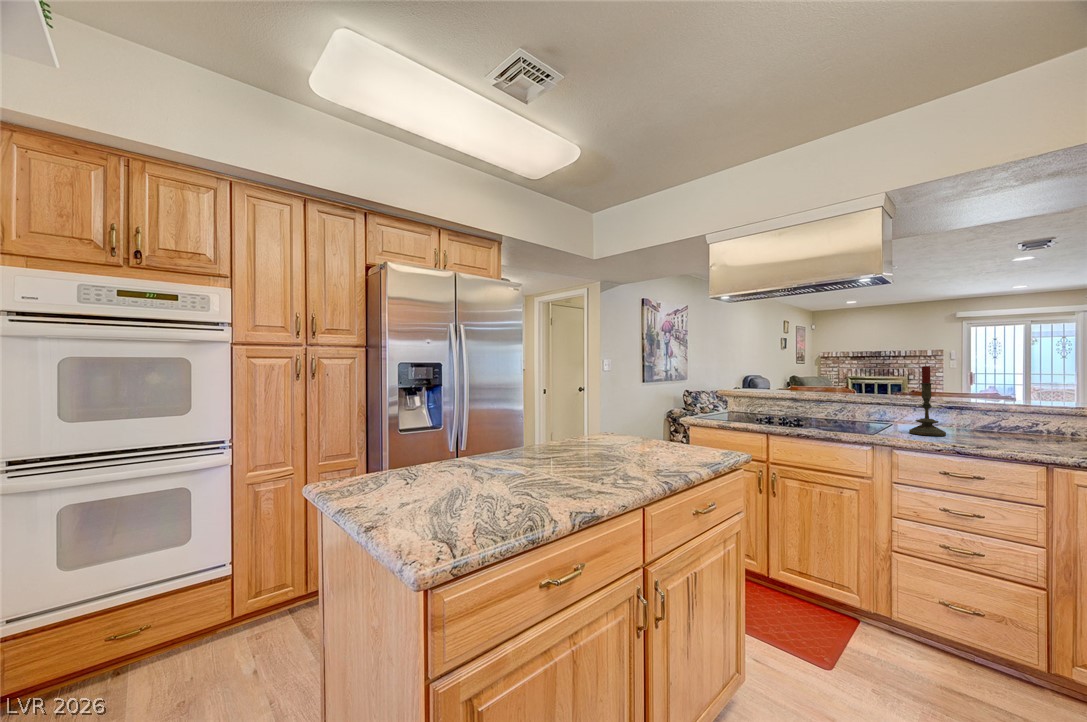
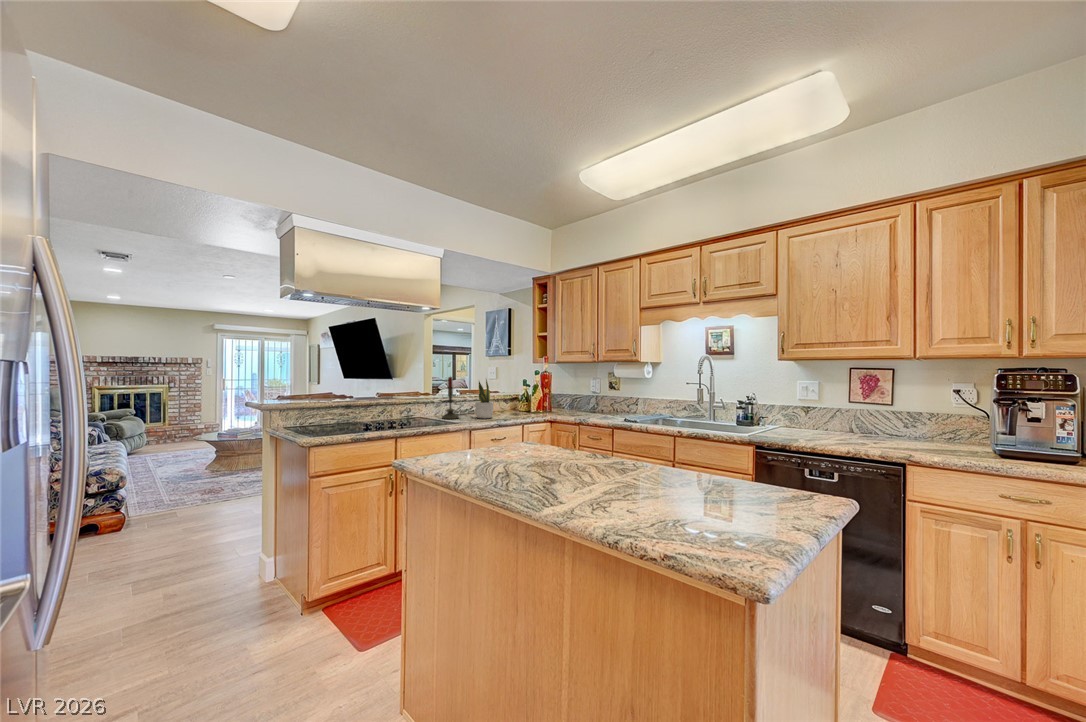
potted plant: none [955,364,1024,446] -> present [475,380,494,419]

